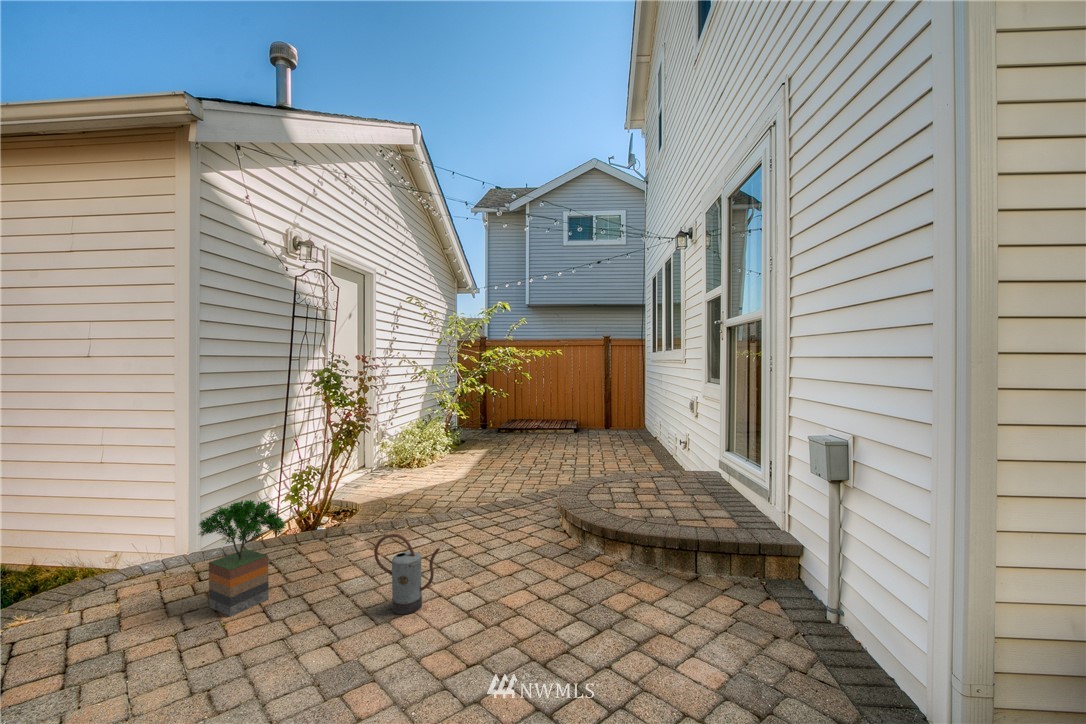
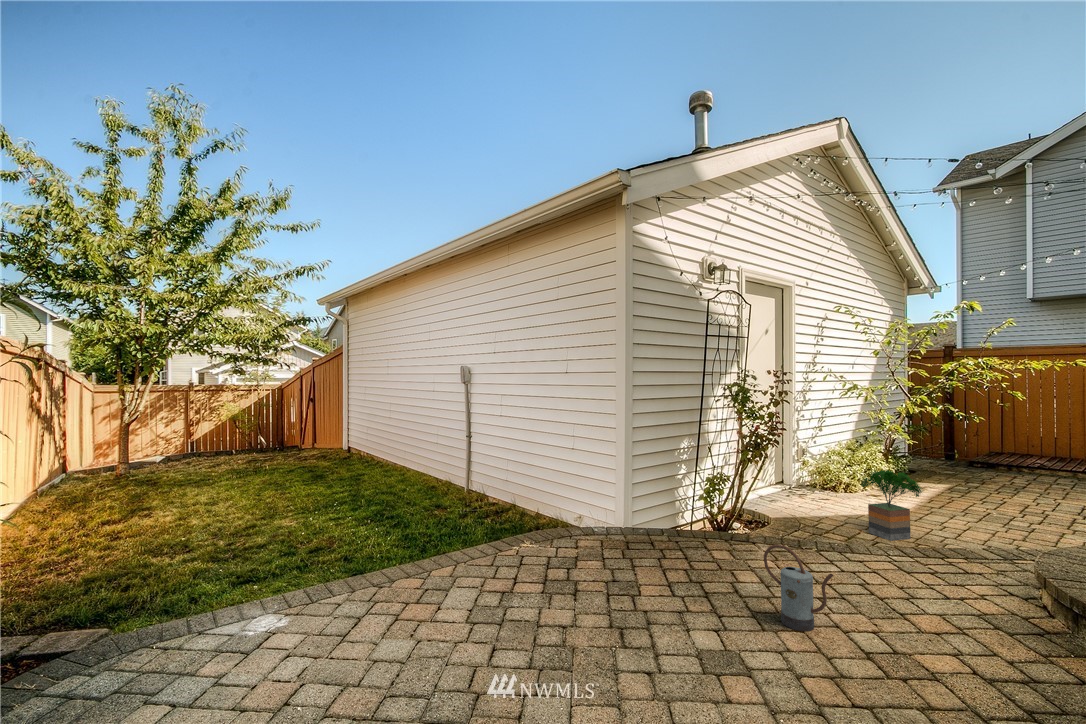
potted tree: present [198,500,286,617] -> present [861,470,923,541]

